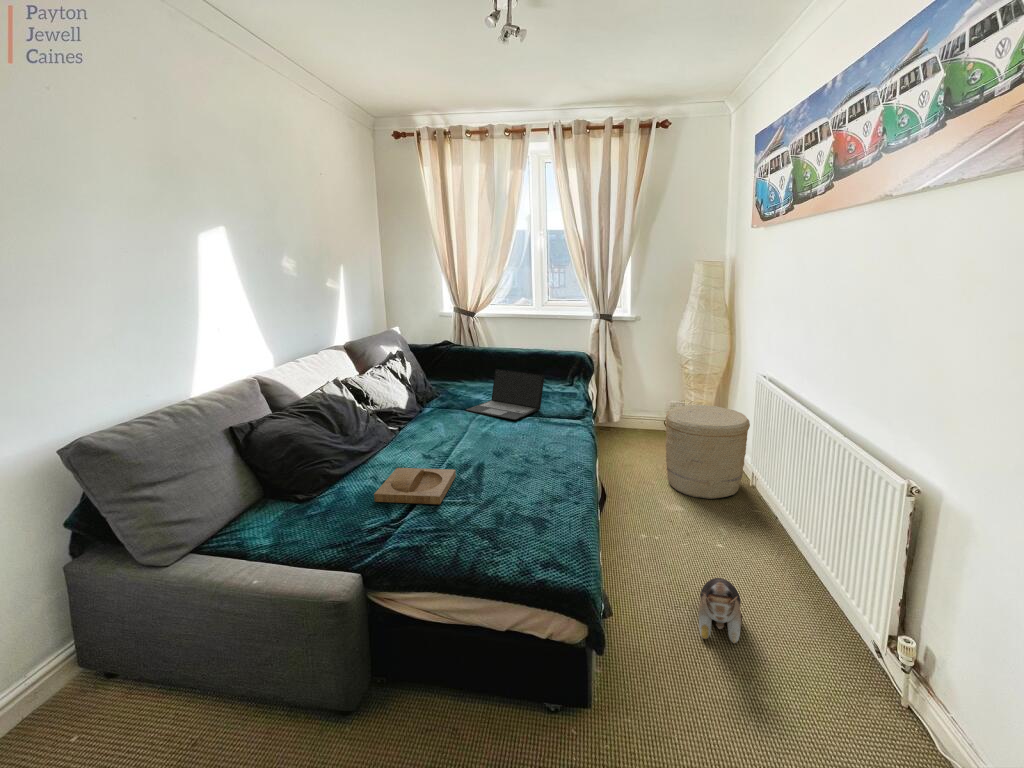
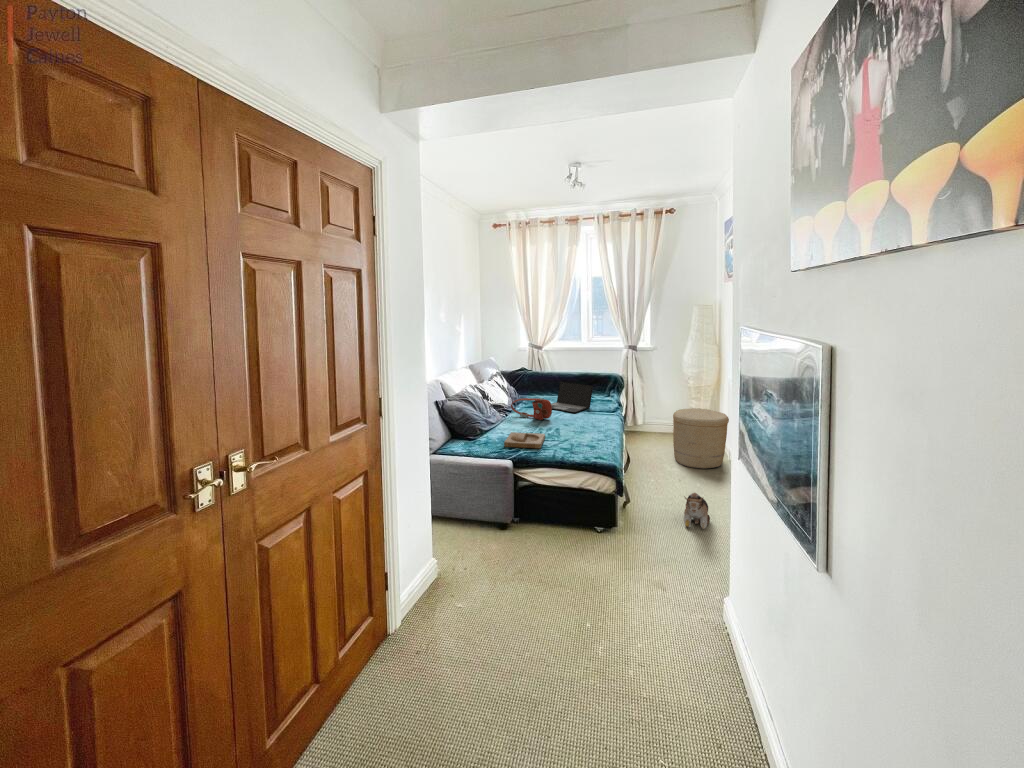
handbag: none [411,401,476,437] -> present [511,398,552,420]

